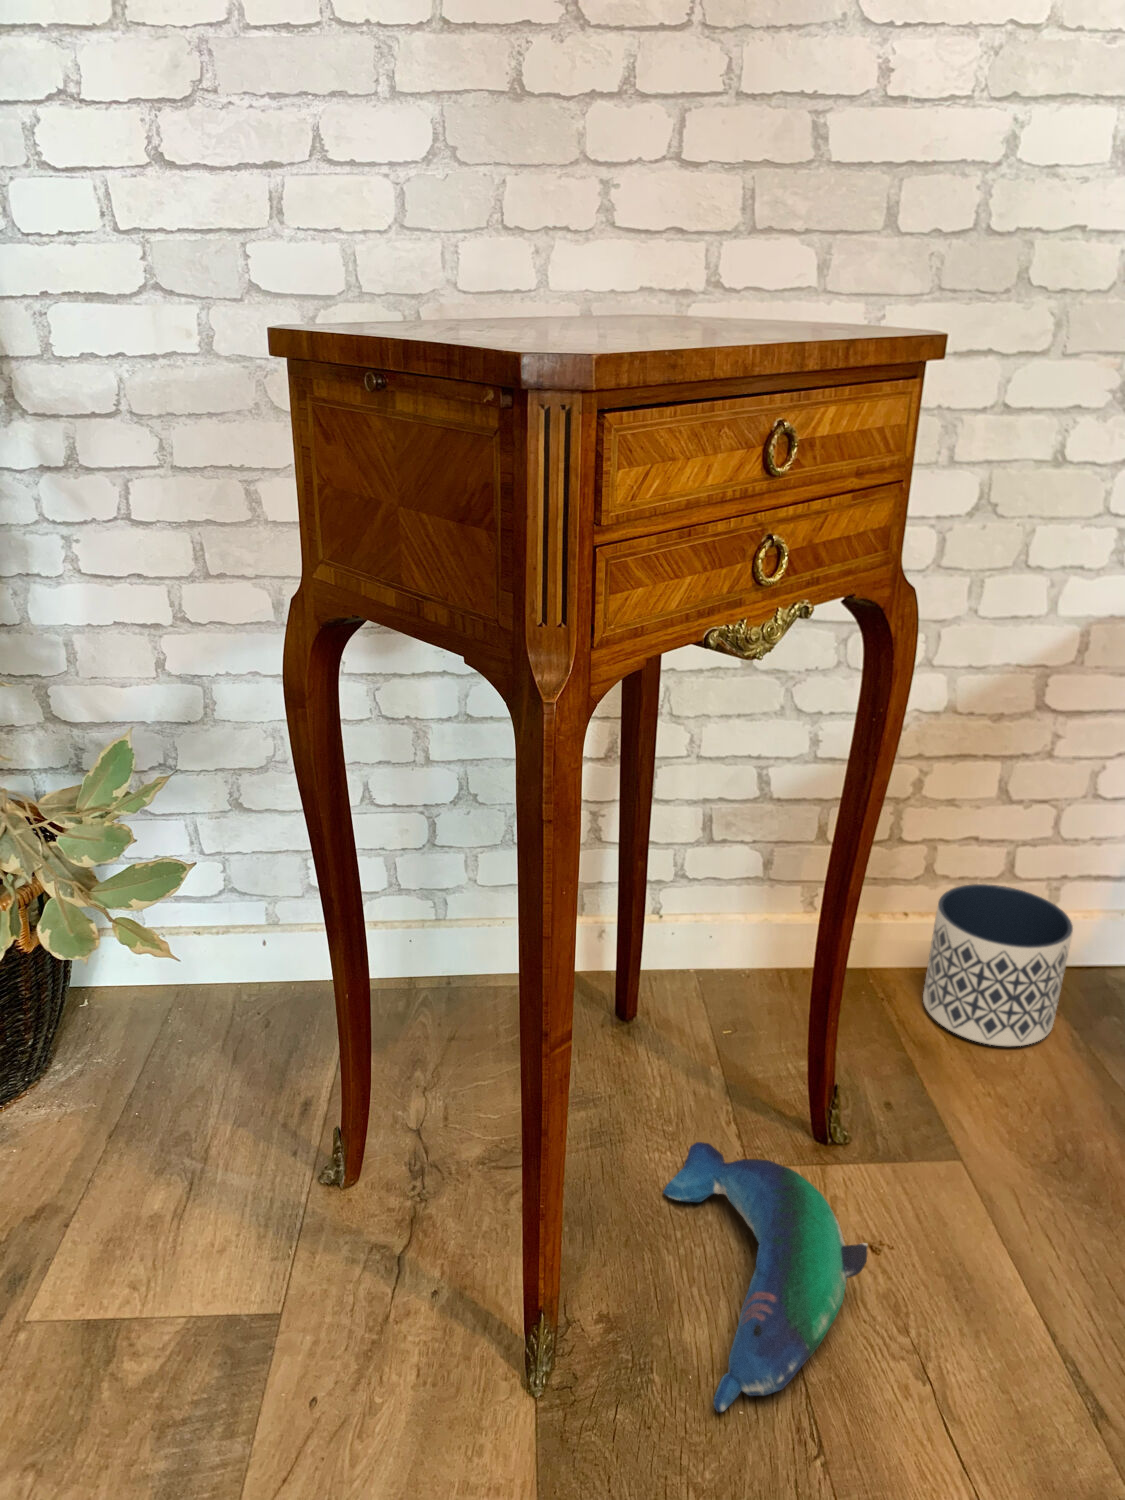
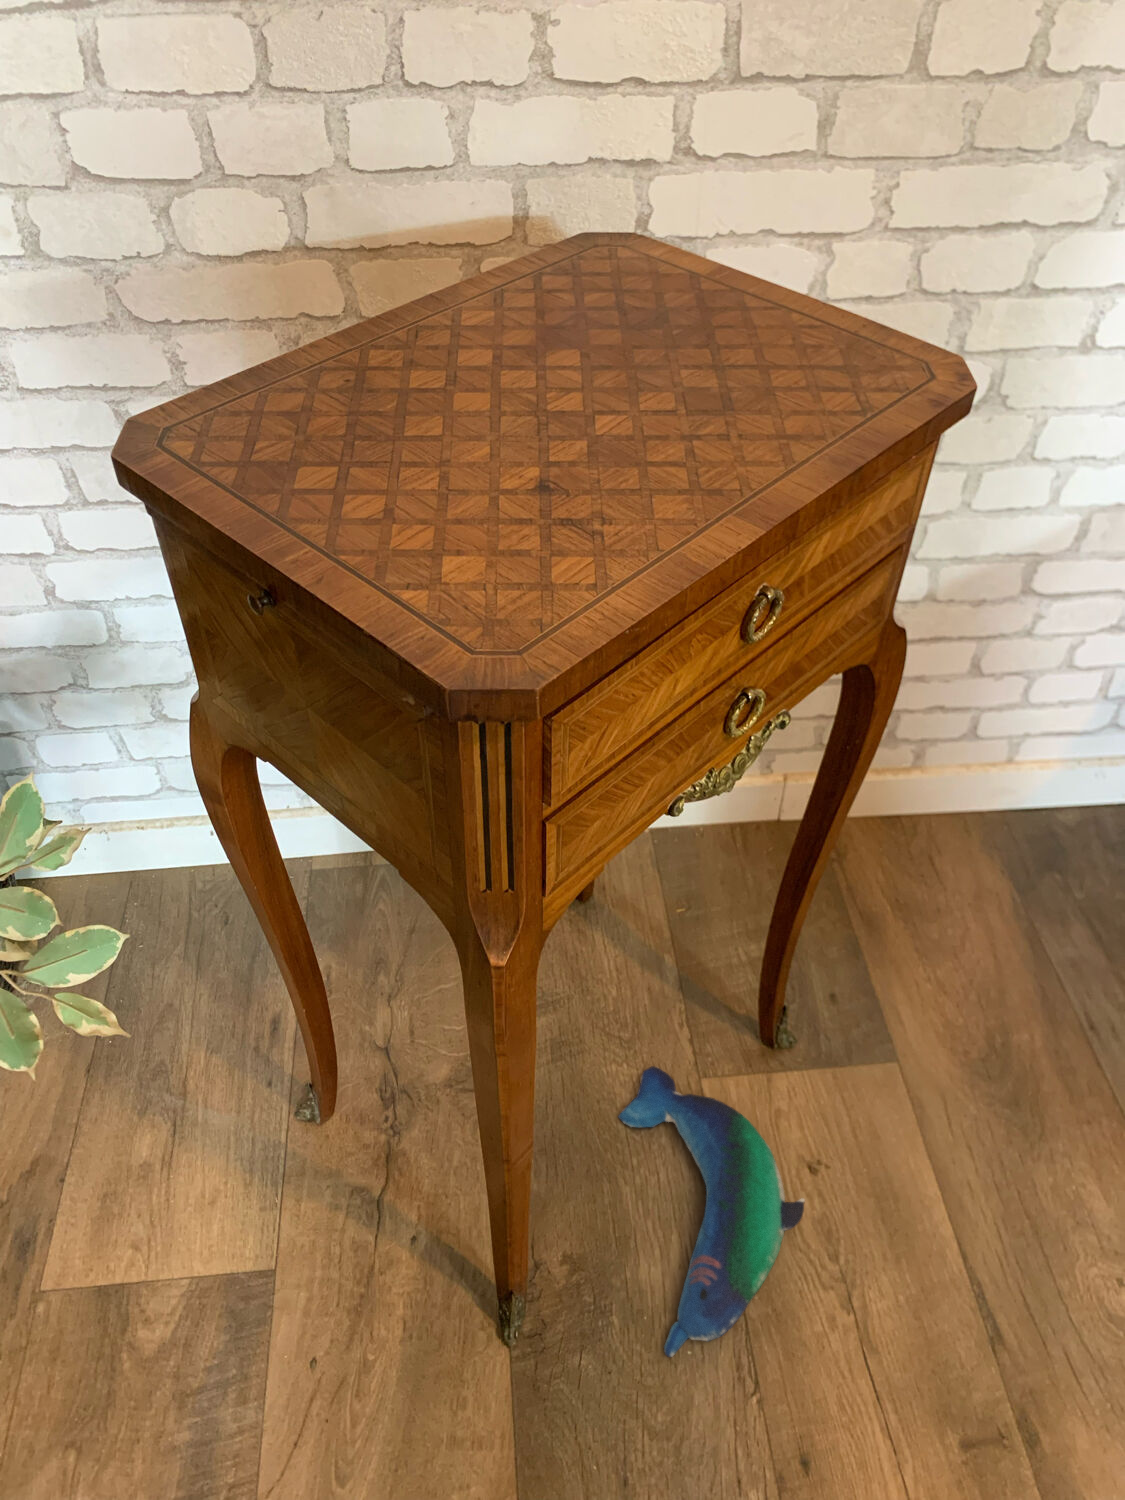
planter: present [923,884,1073,1046] -> none [871,755,1023,920]

